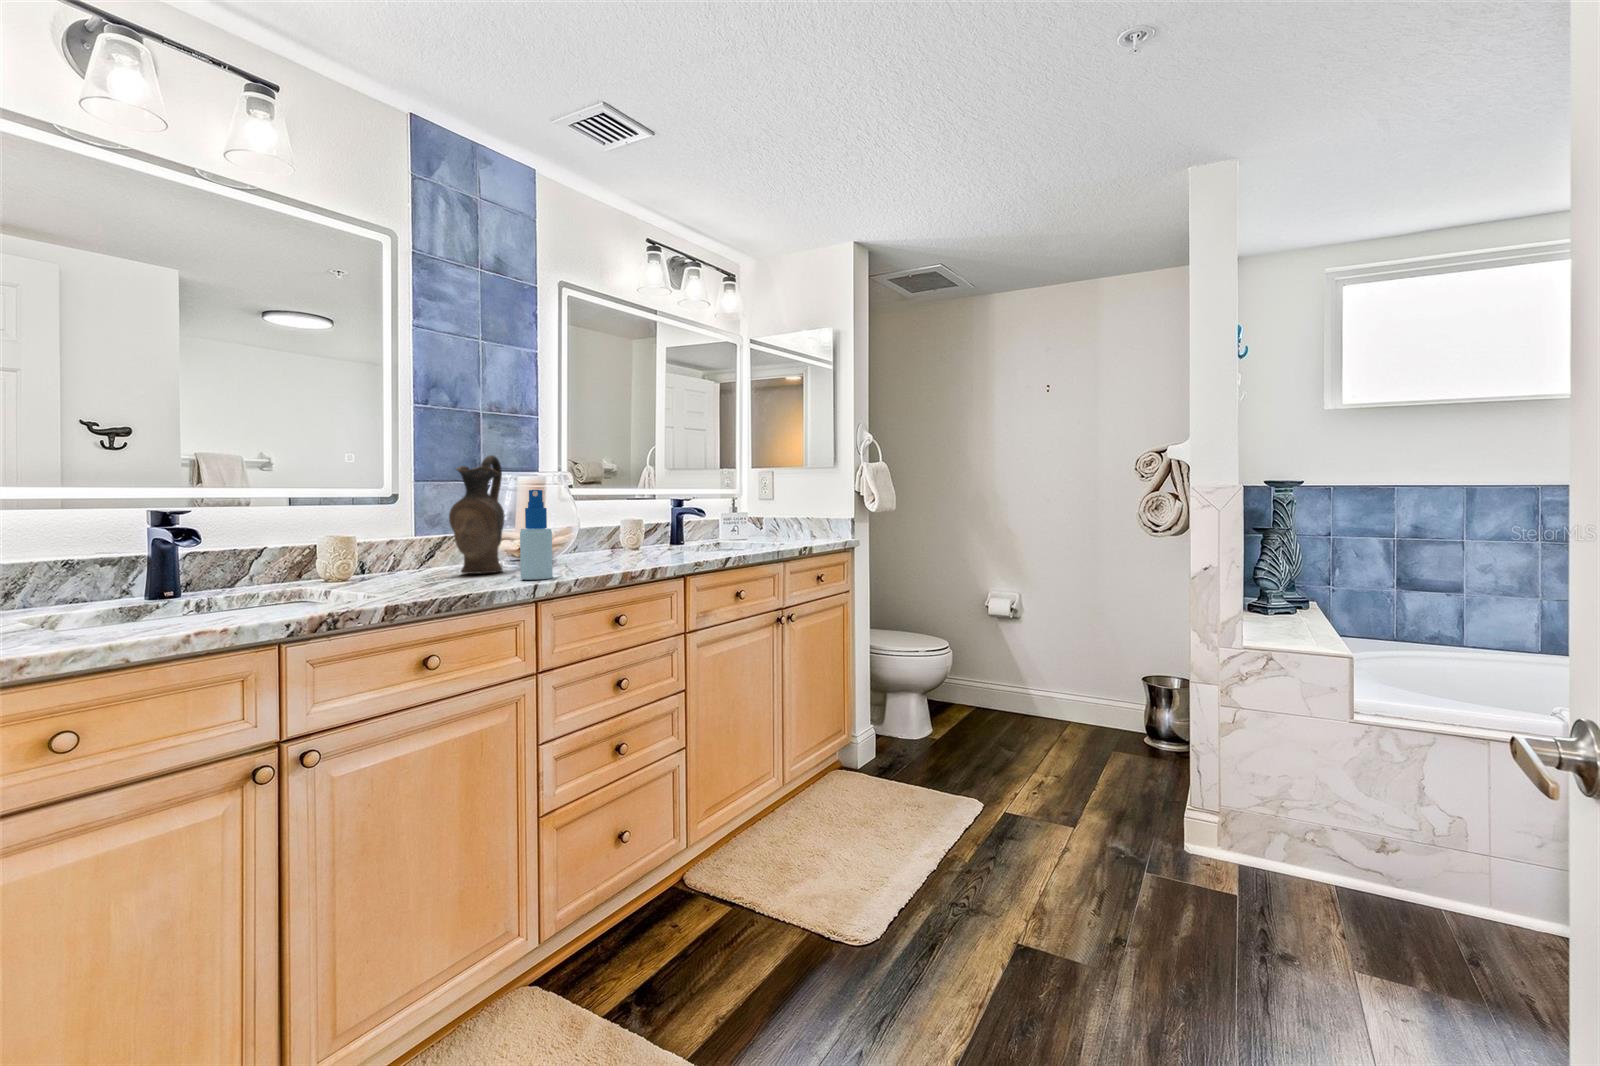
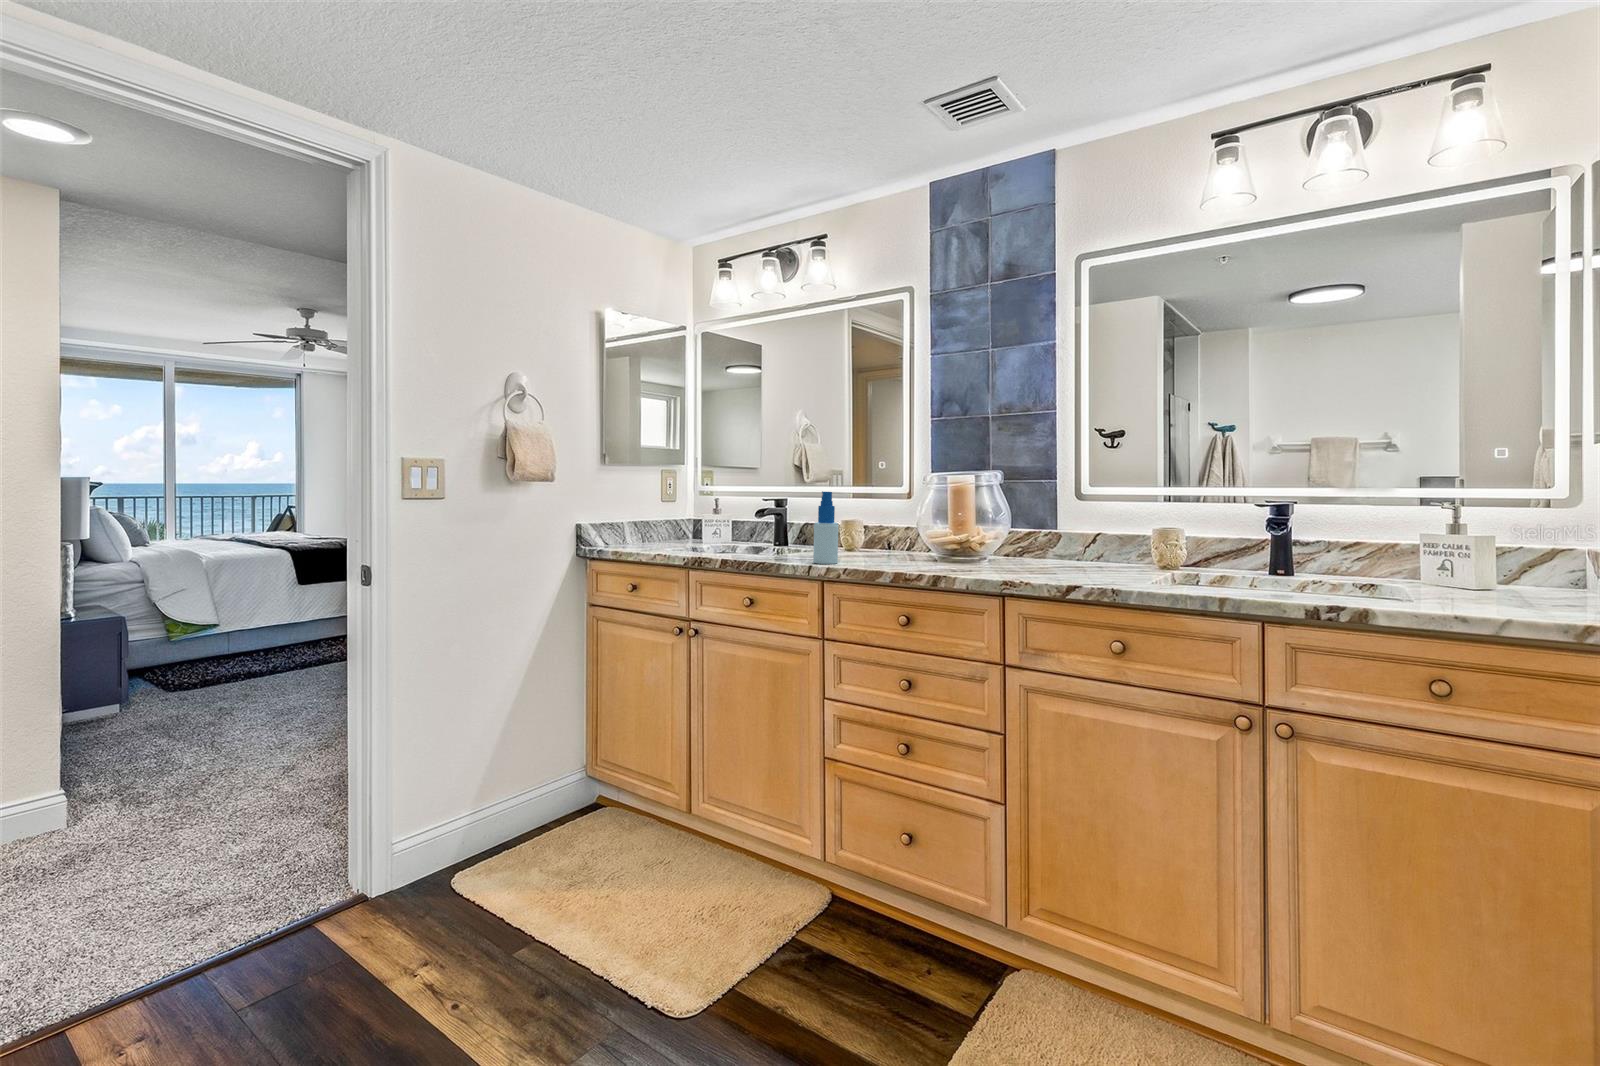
ceramic pitcher: present [449,455,504,574] -> none [860,460,921,559]

